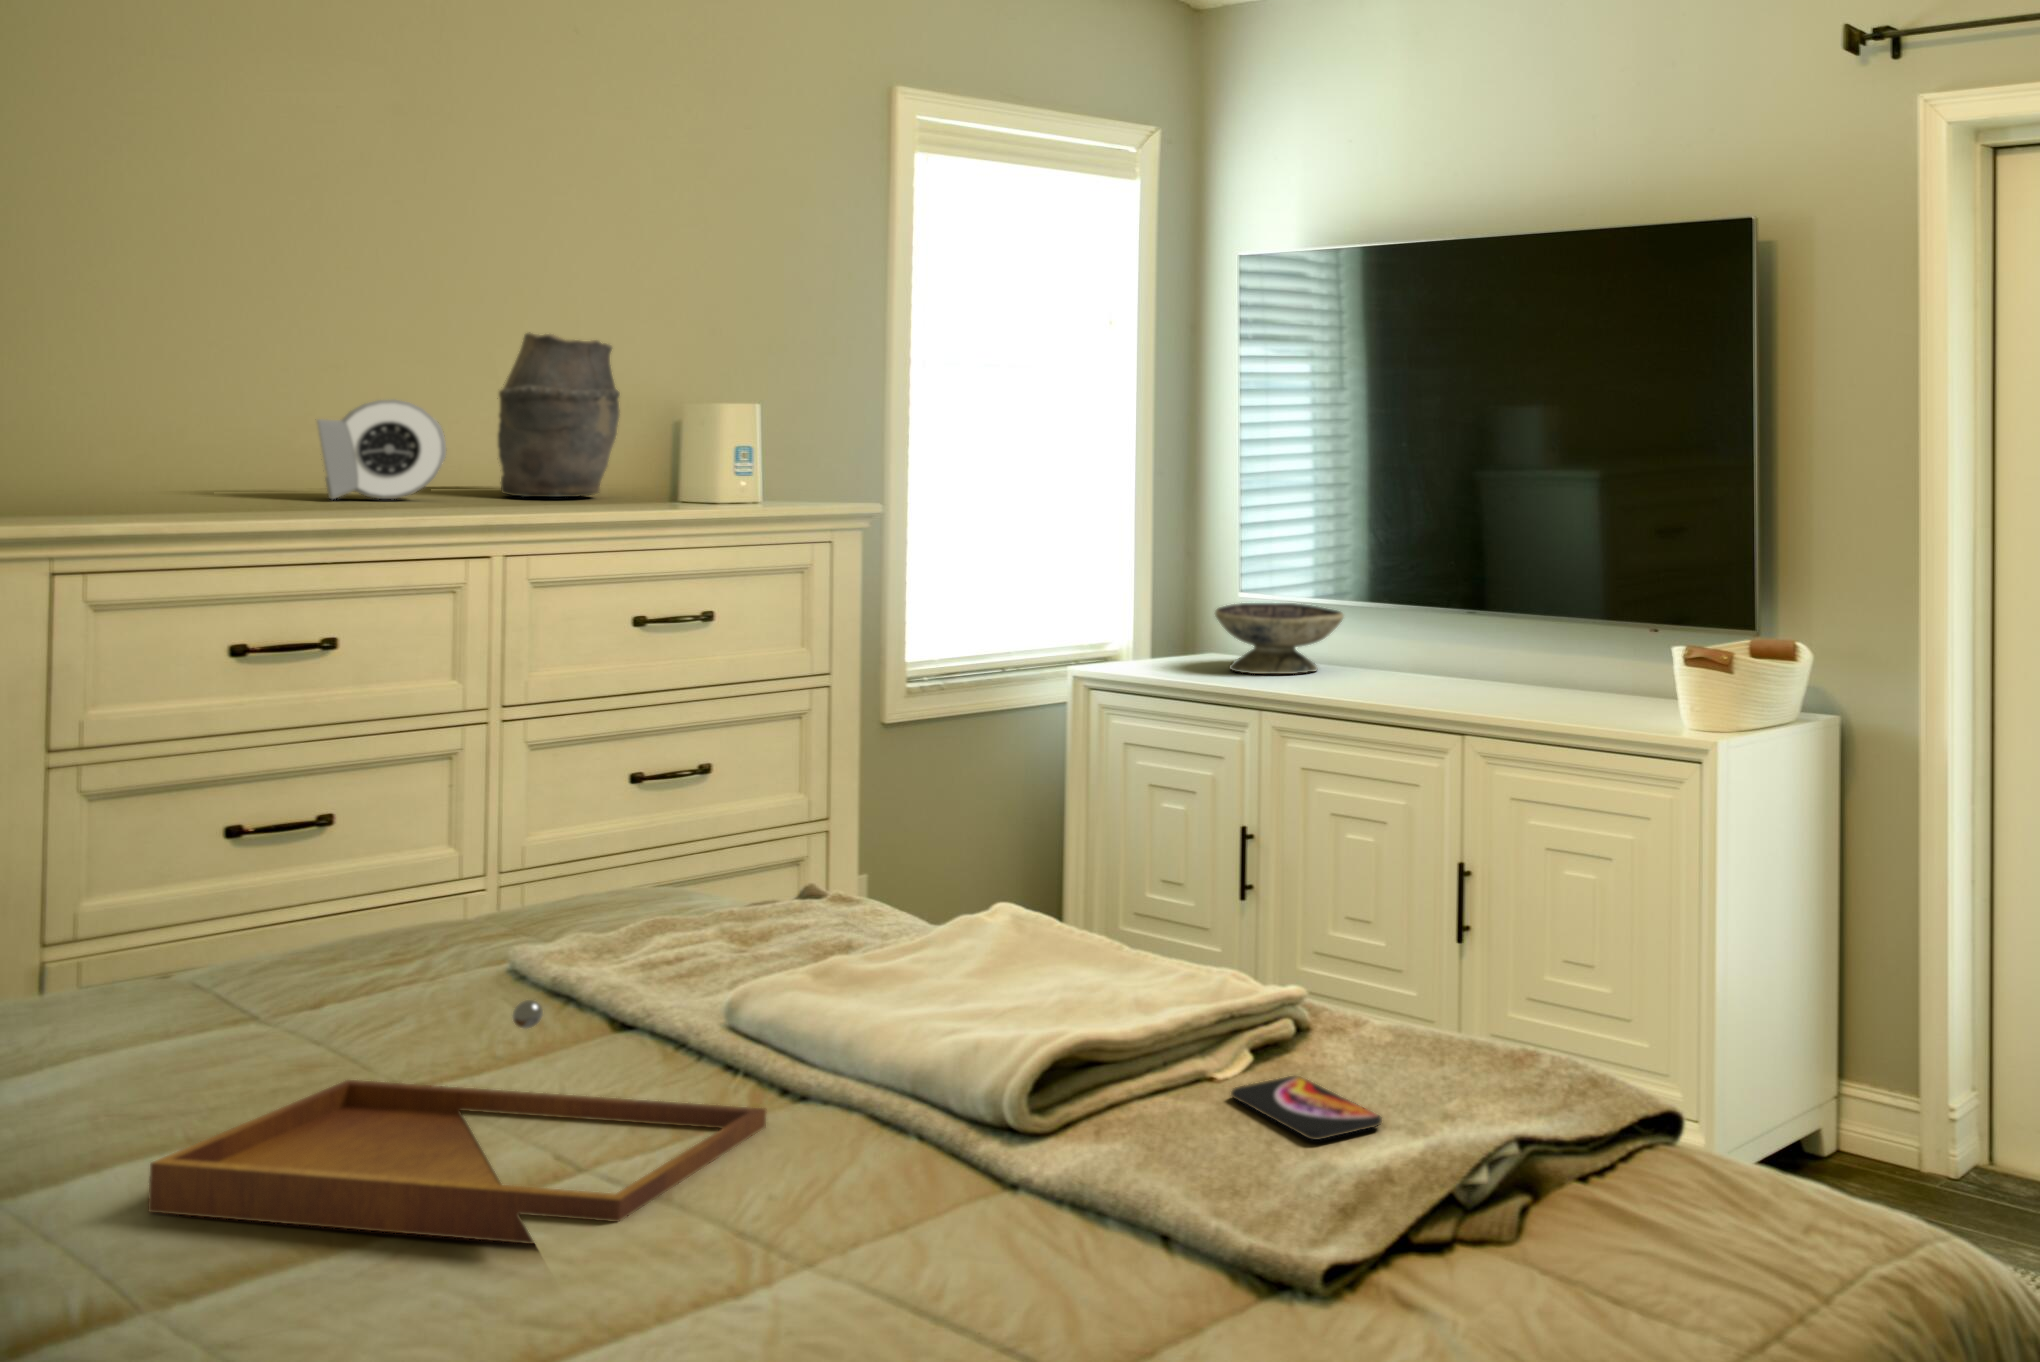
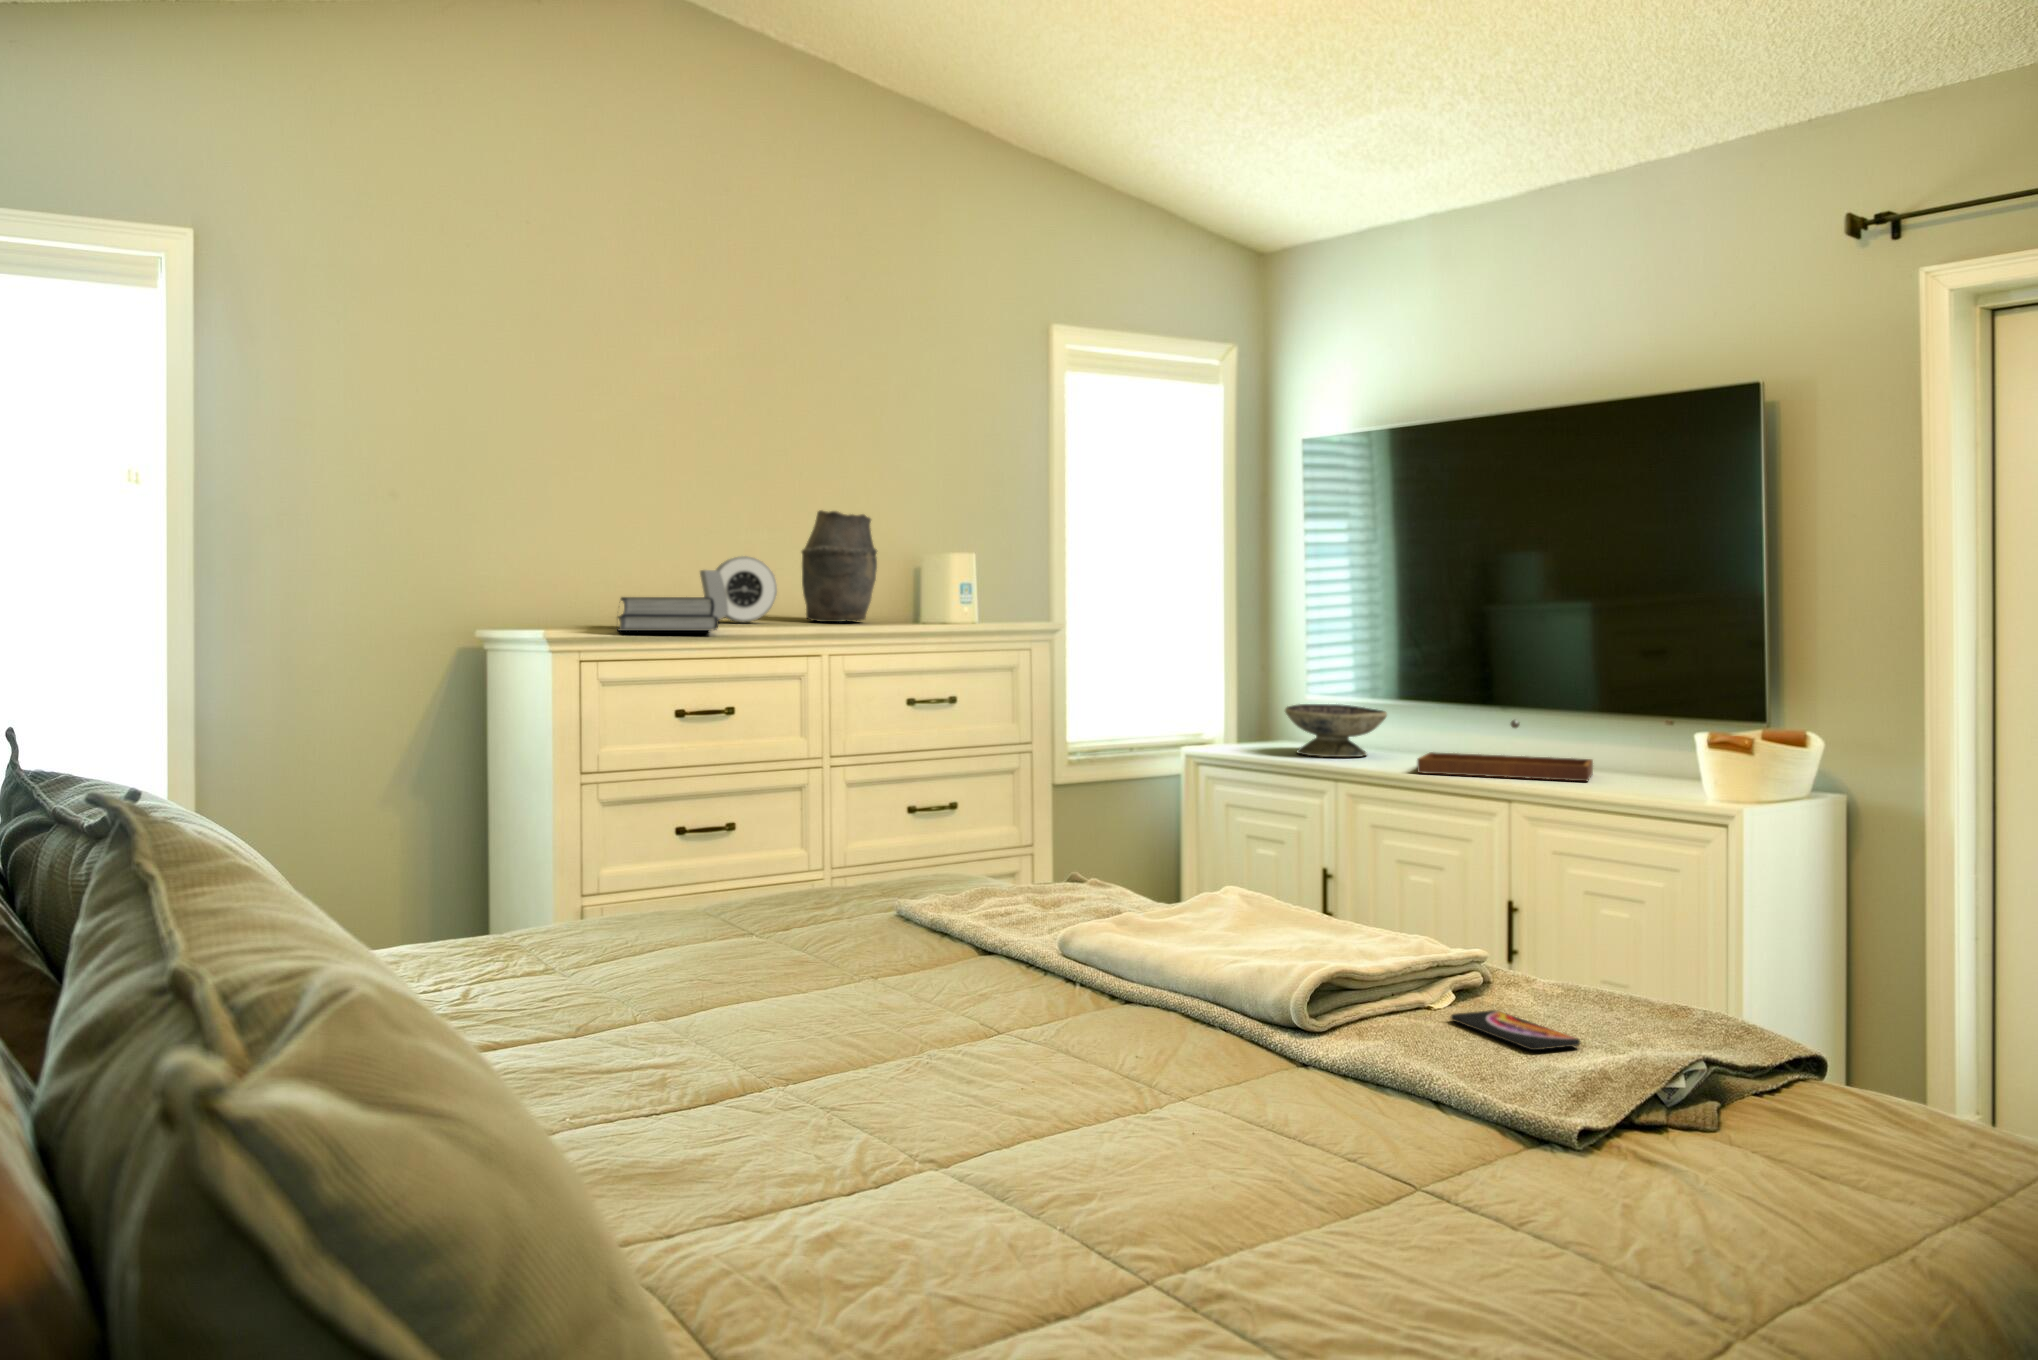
book: none [121,466,311,519] -> present [618,597,719,631]
tray: present [148,1000,766,1244] -> present [1417,720,1593,781]

